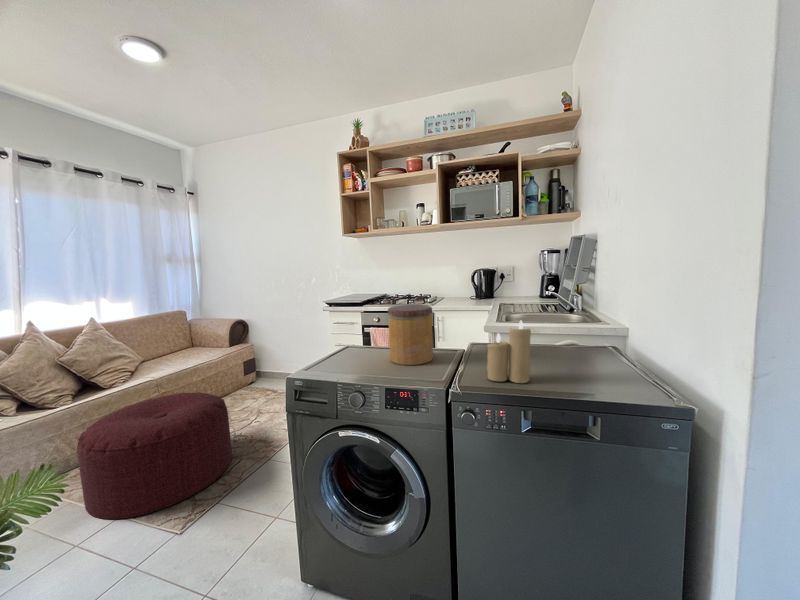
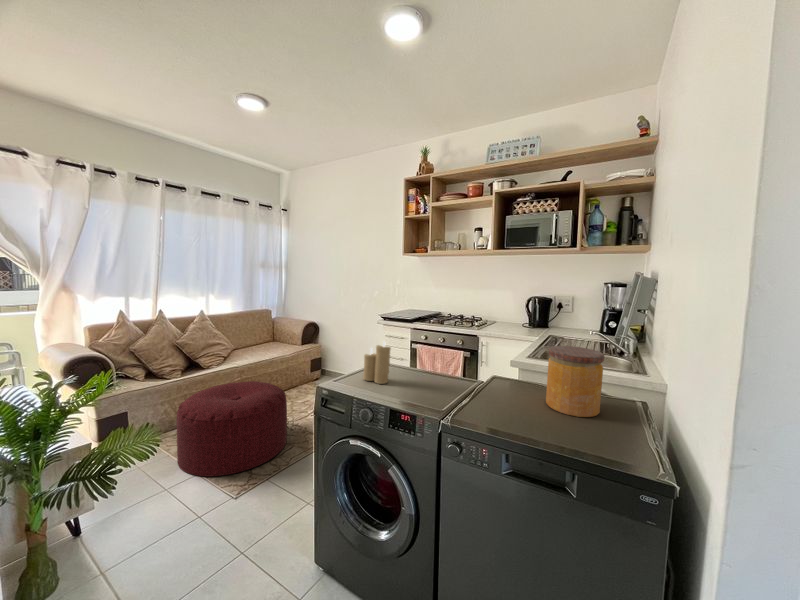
jar: present [388,305,433,365] -> present [546,346,604,417]
candle: present [487,321,531,383] -> present [363,341,391,384]

